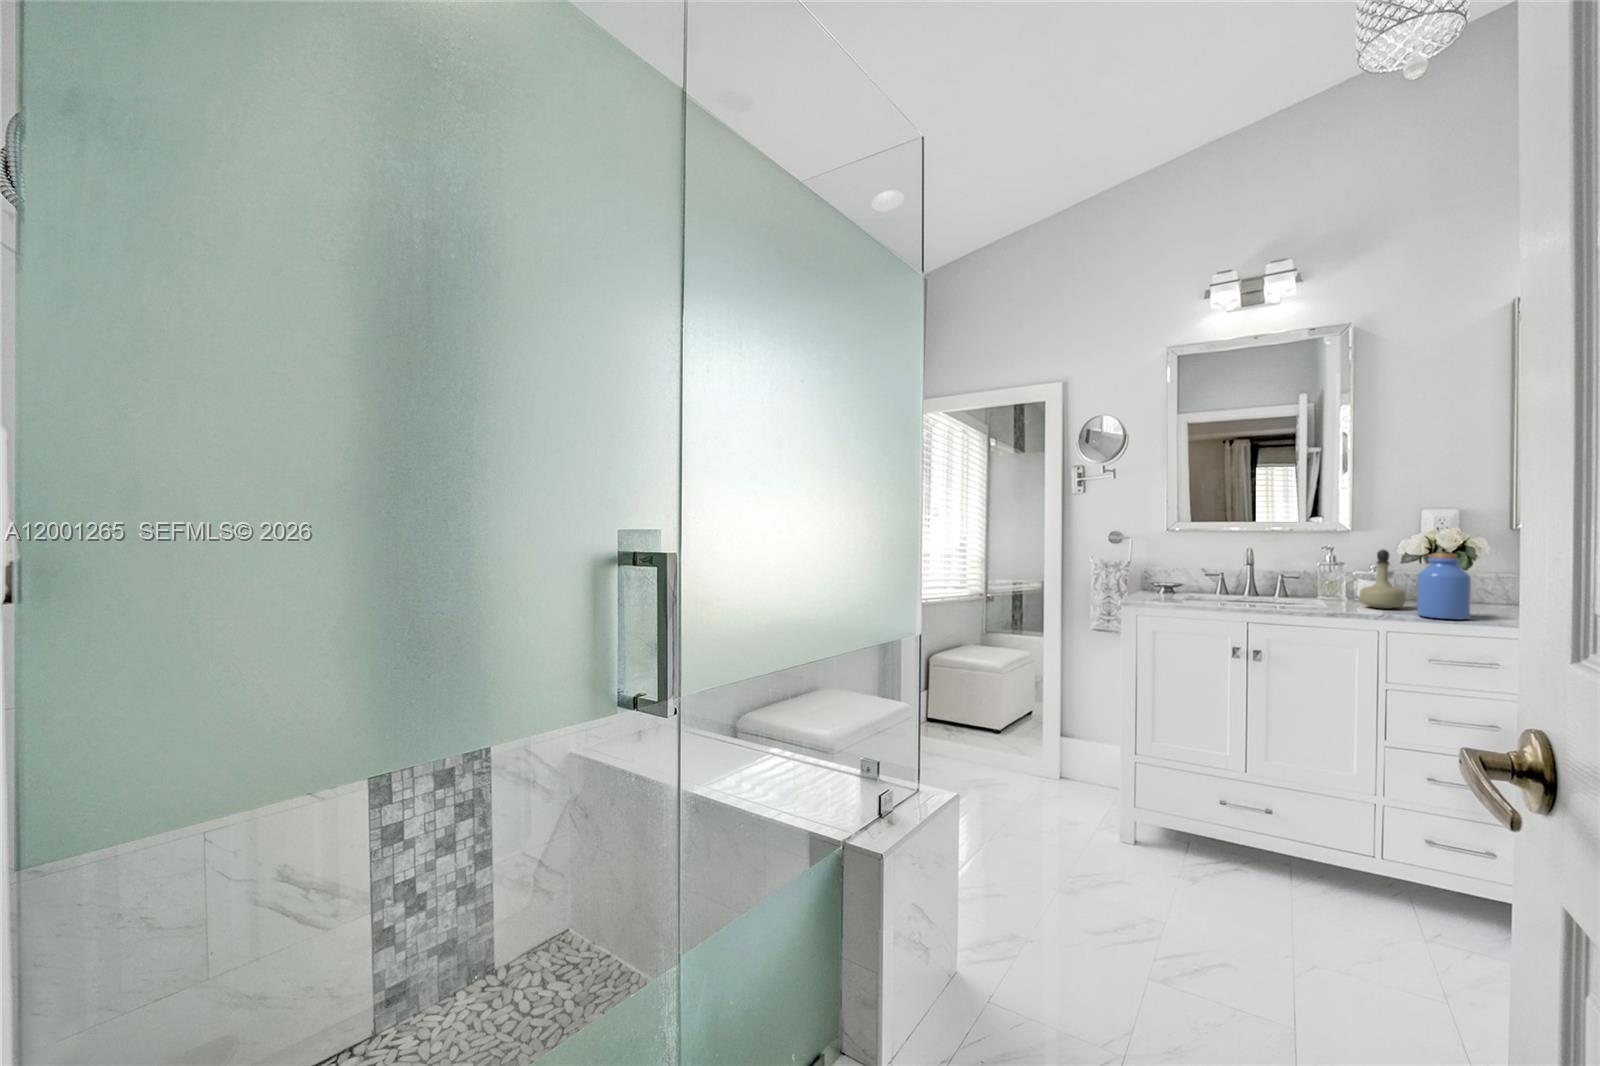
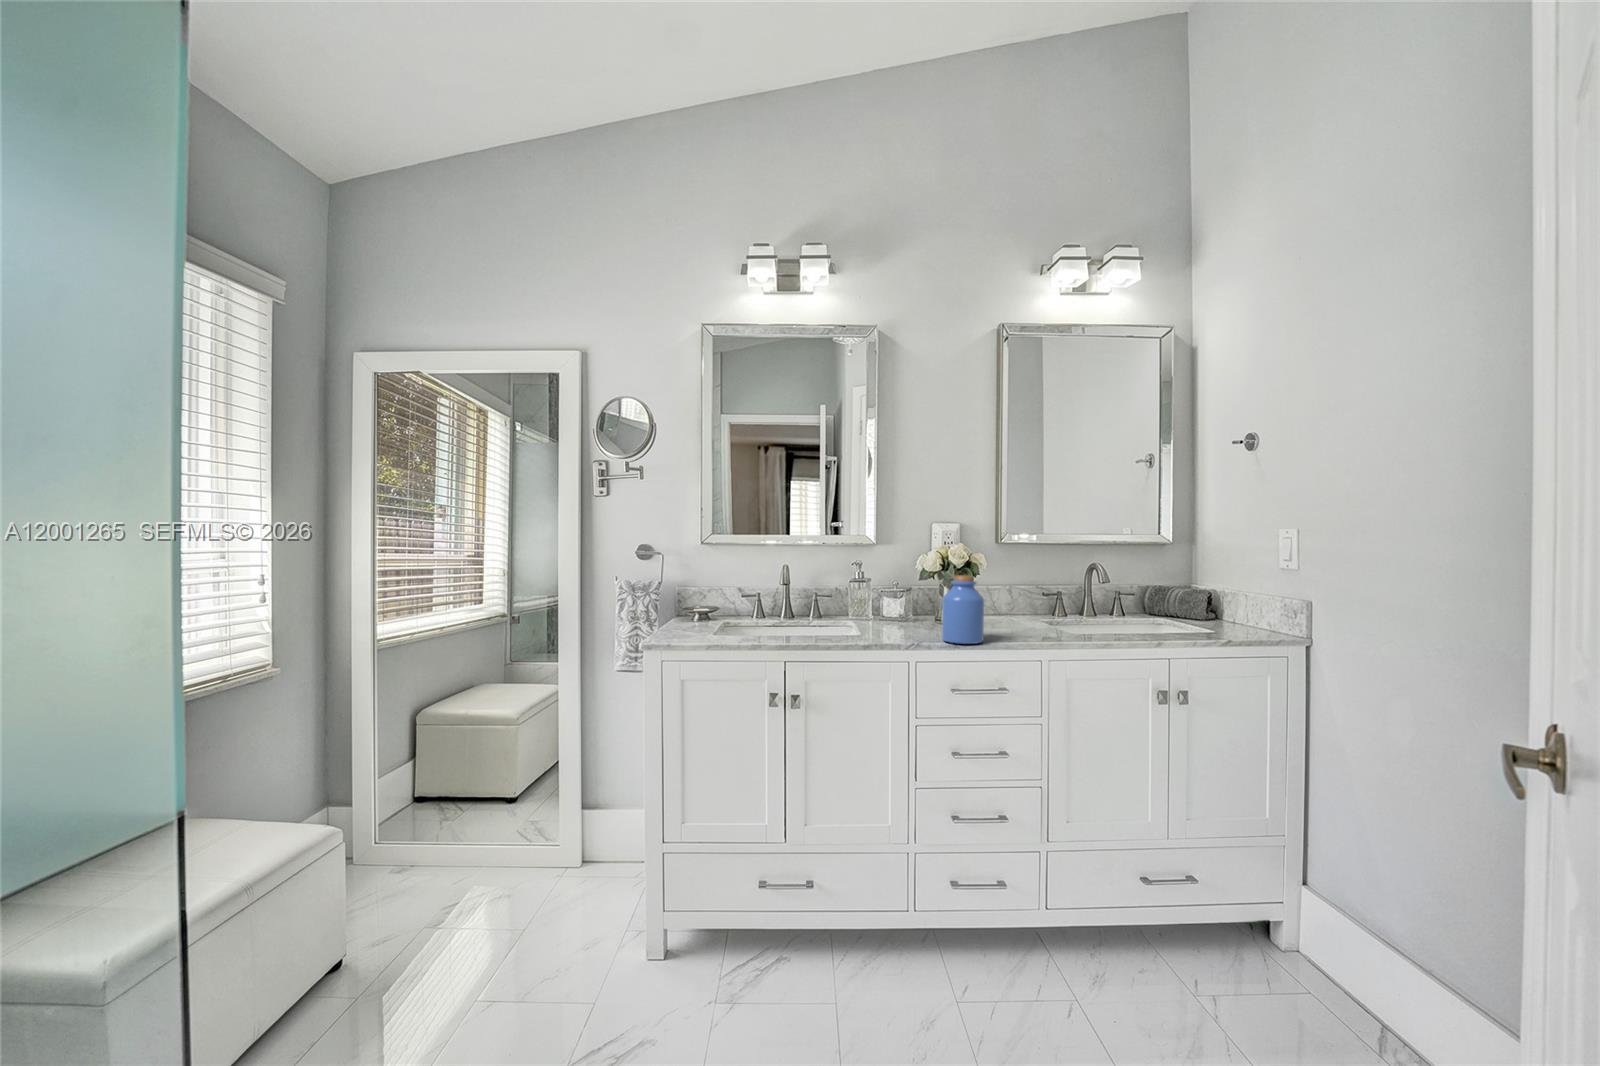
perfume bottle: present [1360,550,1406,609] -> none [890,570,928,632]

